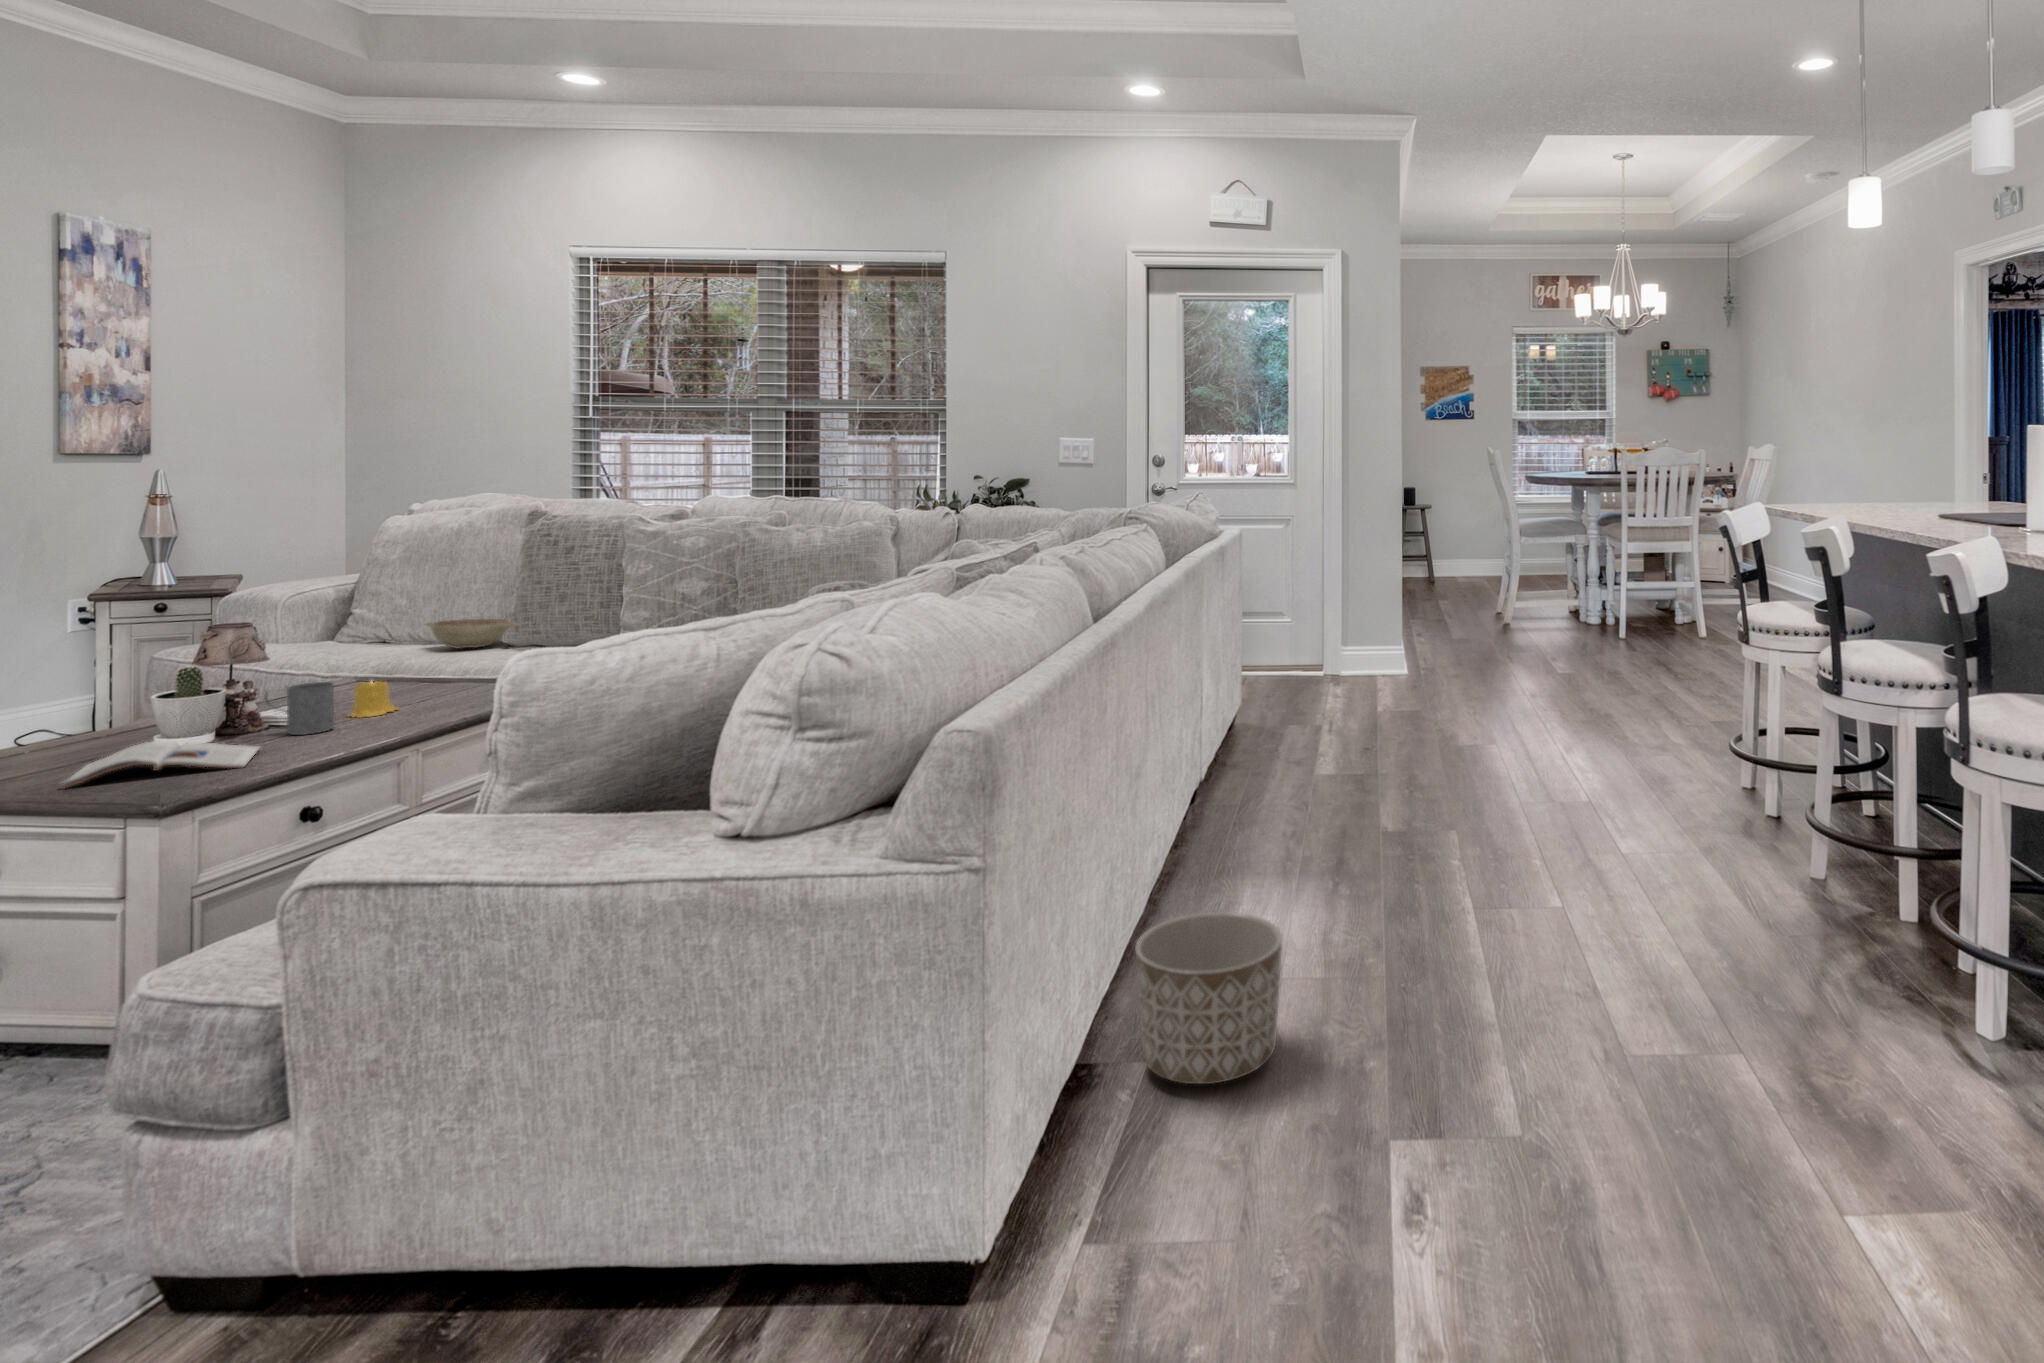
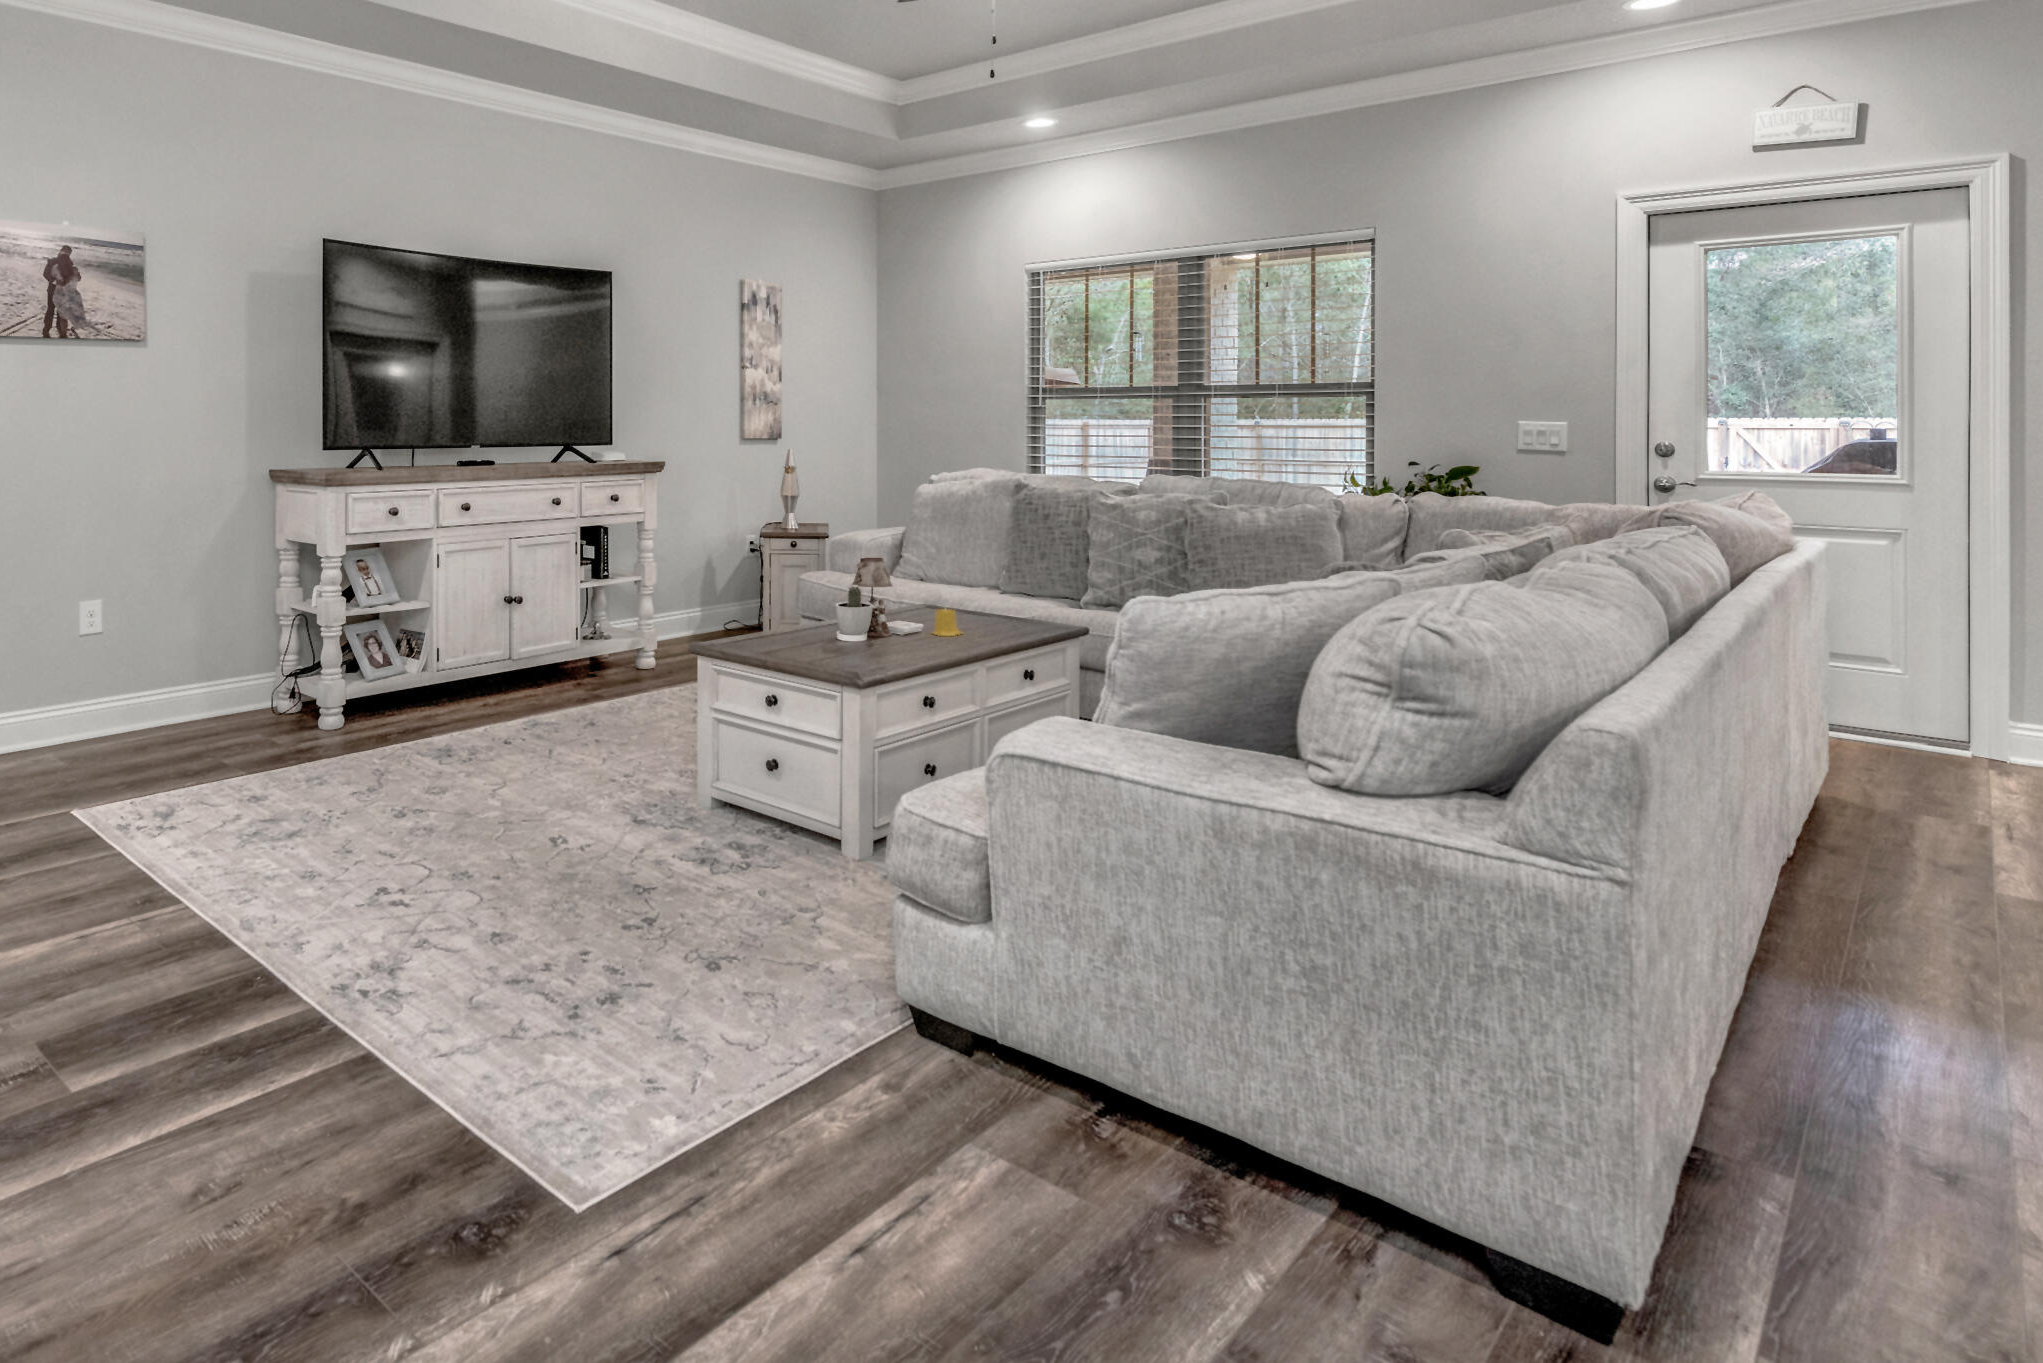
decorative bowl: present [427,619,515,649] -> none [950,567,1014,592]
mug: present [265,682,334,735] -> none [888,605,929,643]
magazine: present [60,741,261,789] -> none [796,634,893,661]
planter: present [1135,912,1282,1084] -> none [1761,1006,2013,1236]

